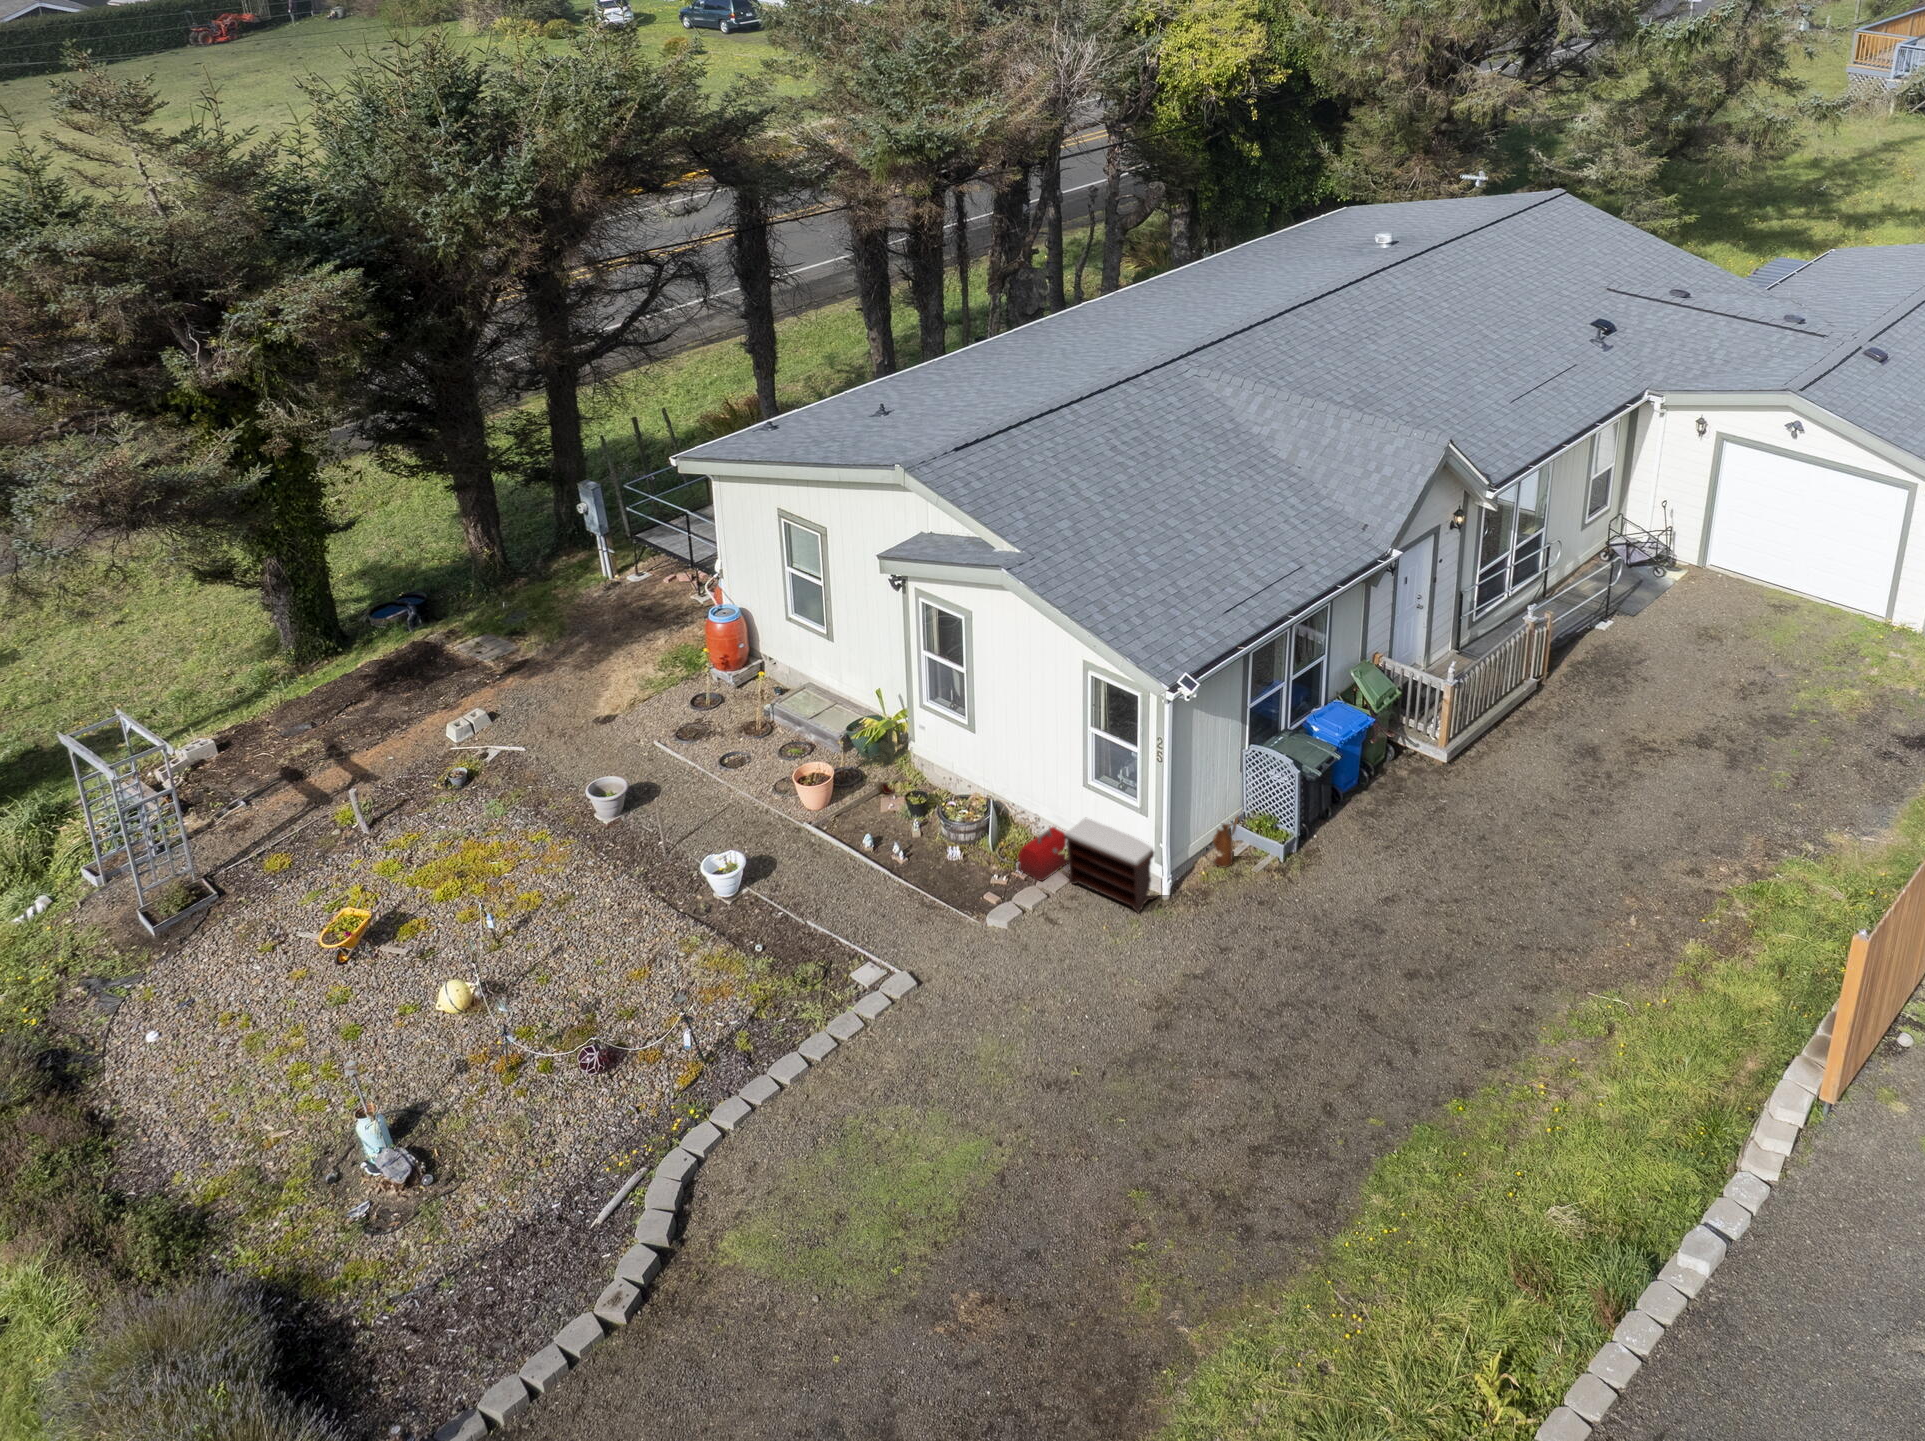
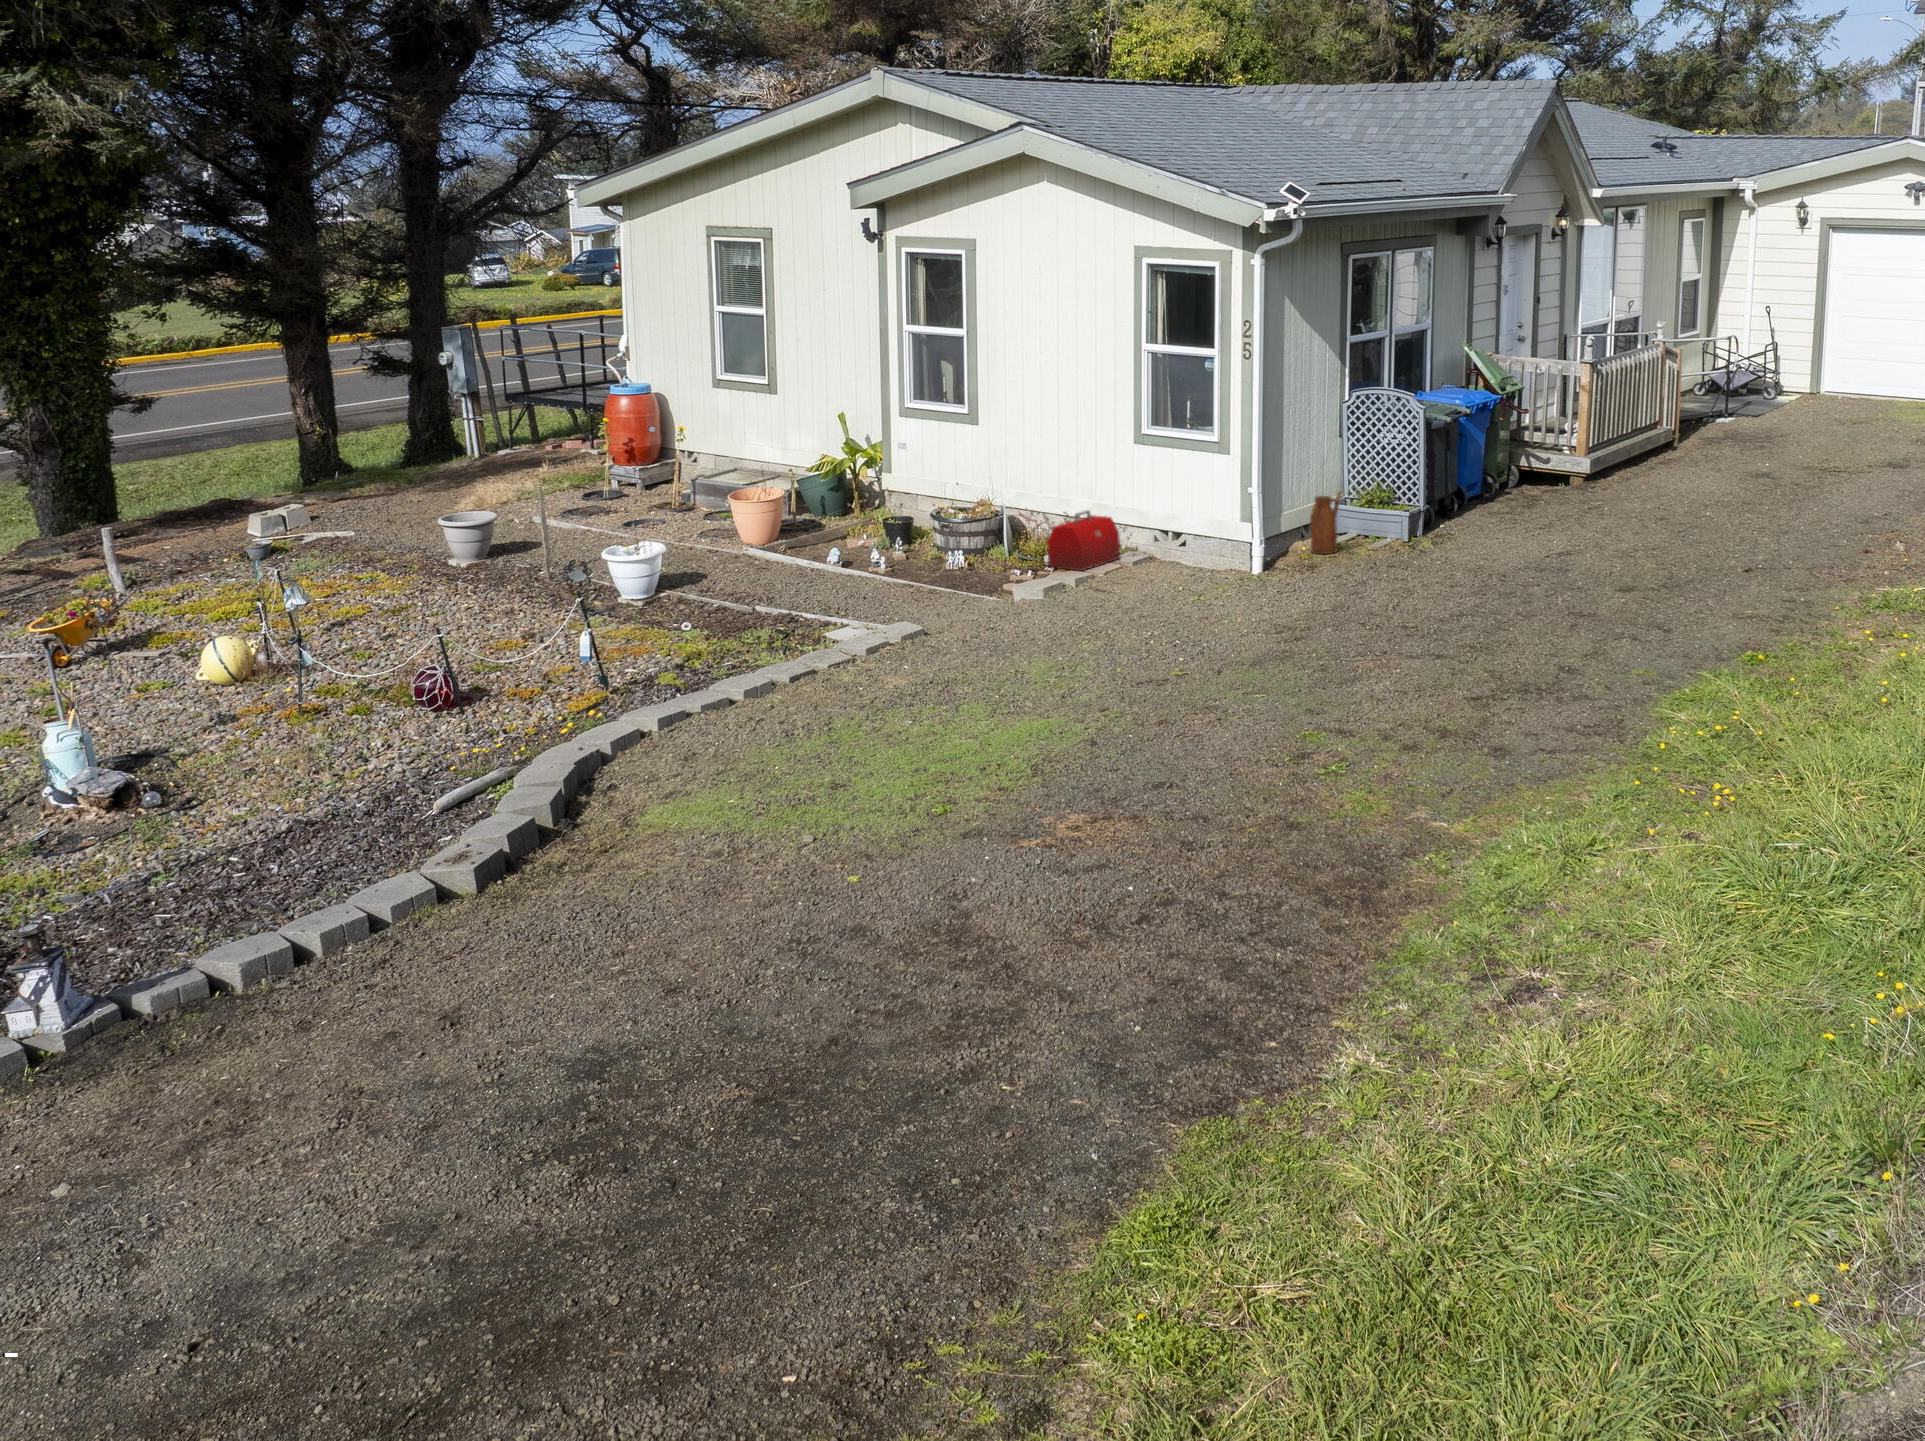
potted tree: present [860,729,911,794] -> none [814,444,891,538]
bench: present [1063,818,1158,913] -> none [1113,482,1249,581]

